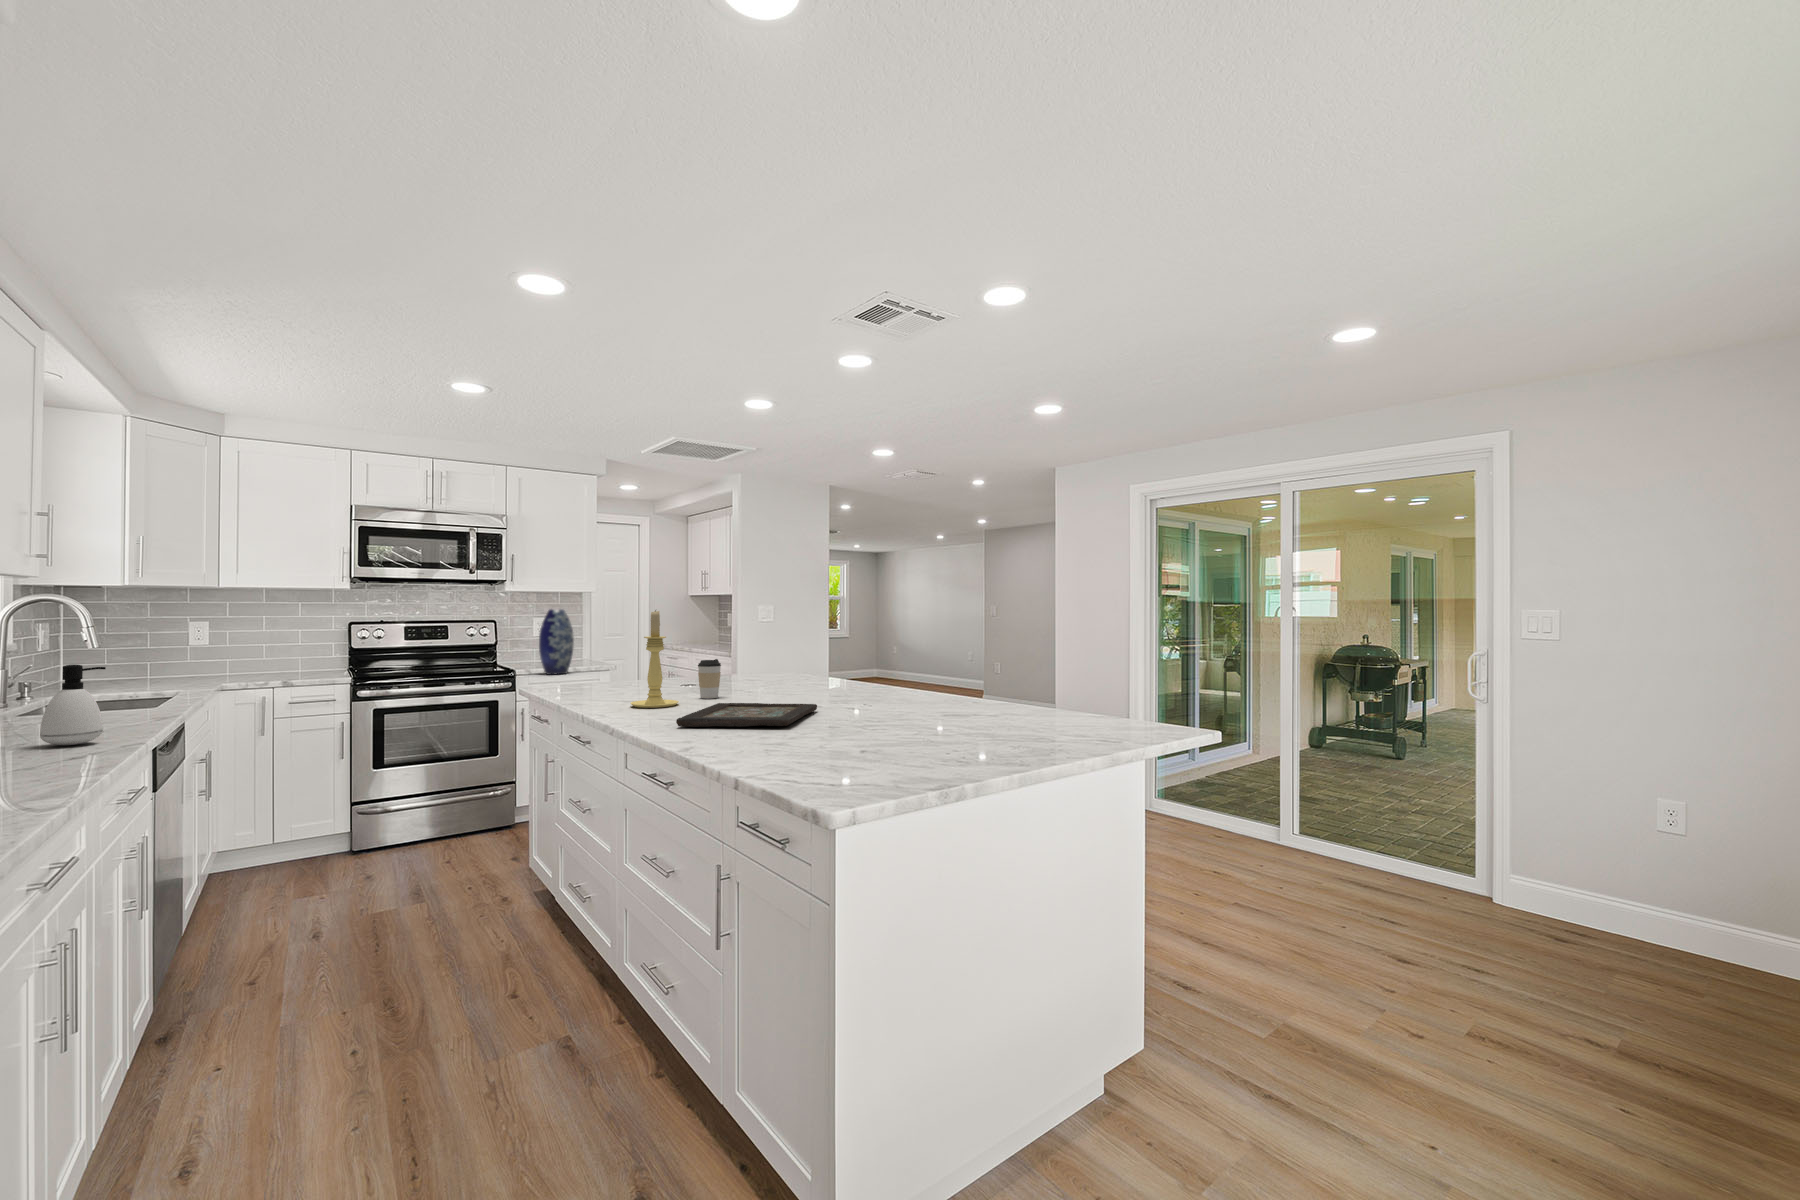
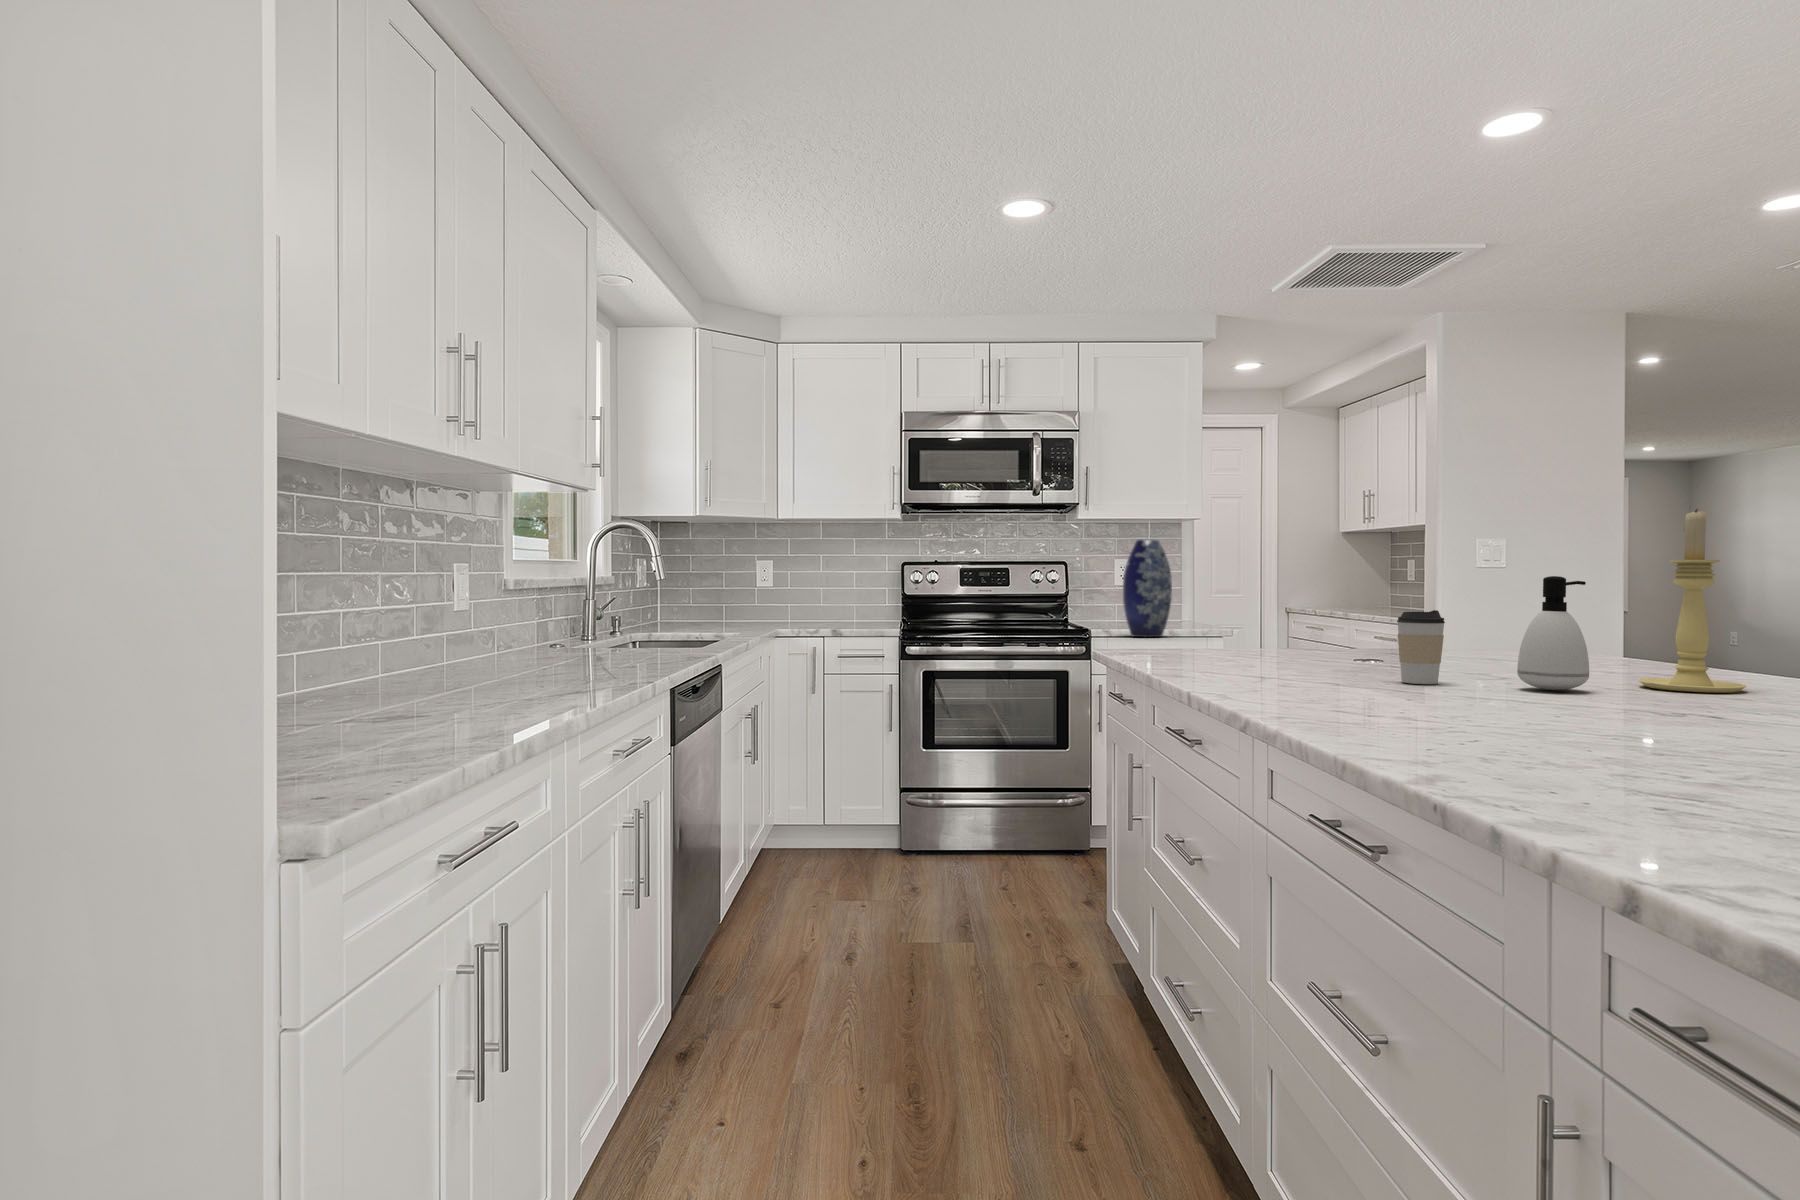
candle holder: present [631,610,679,708] -> present [1638,509,1747,693]
soap dispenser: present [40,665,106,745] -> present [1517,576,1589,690]
decorative tray: present [676,703,817,727] -> none [1378,691,1710,752]

